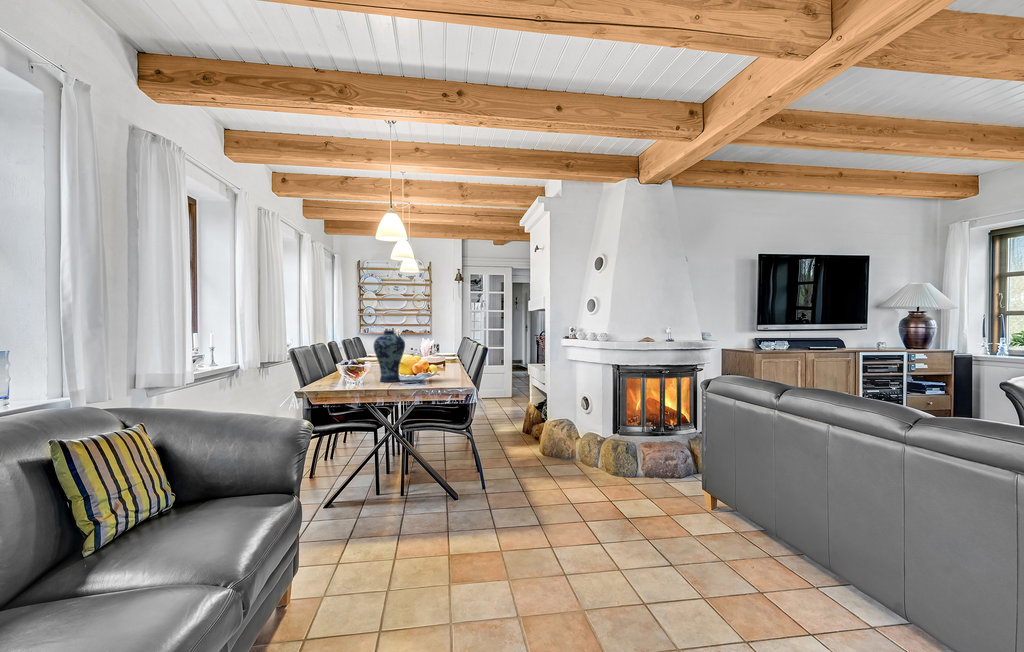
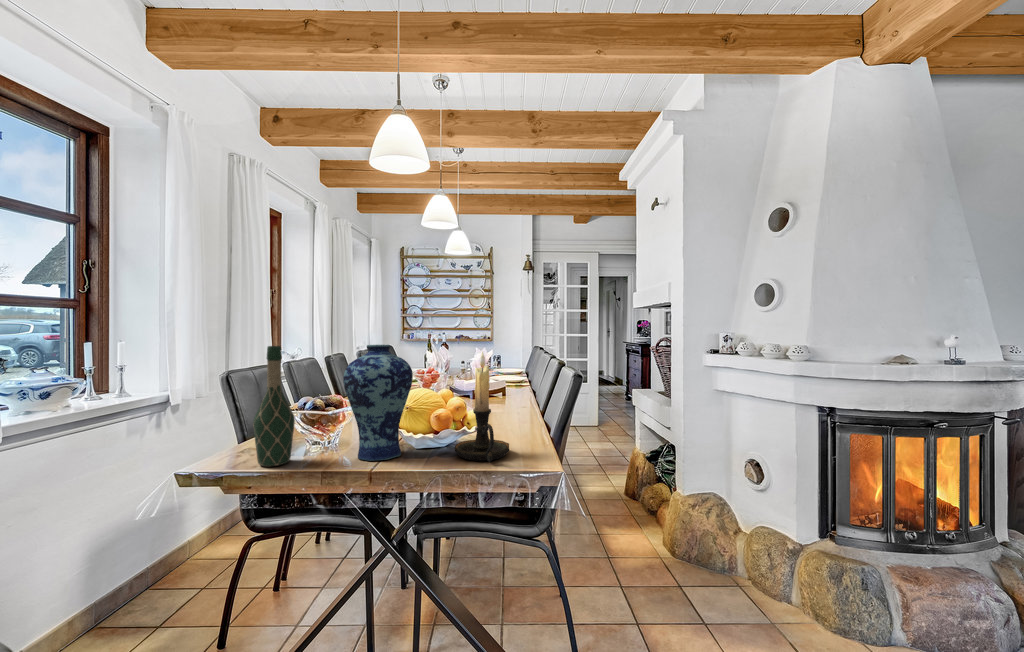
wine bottle: none [334,331,352,384] -> present [253,346,295,466]
candle holder: none [425,333,450,381] -> present [455,352,509,462]

